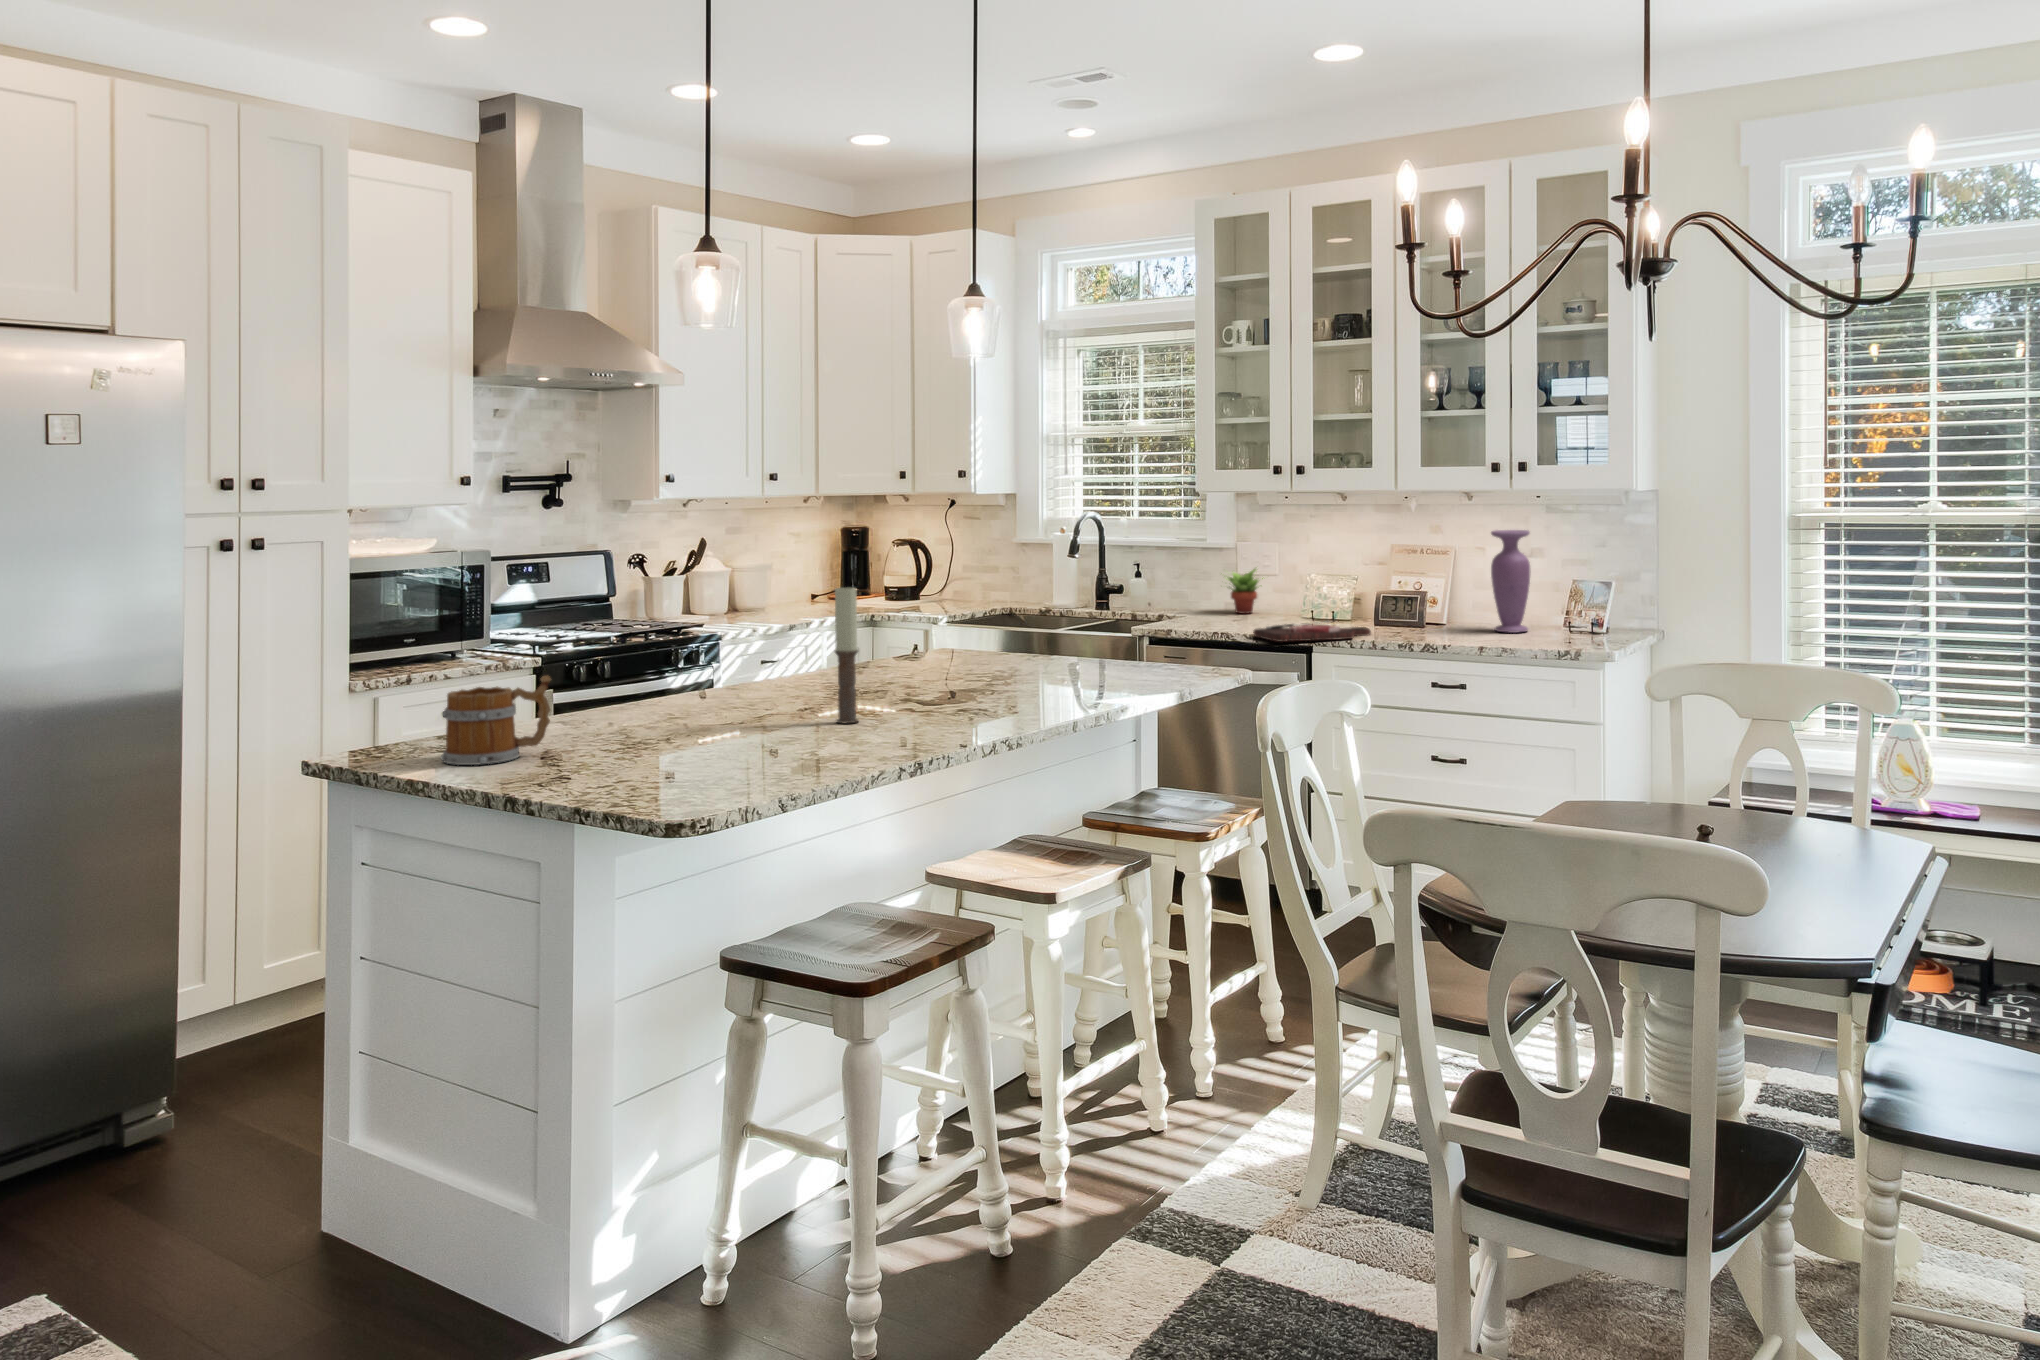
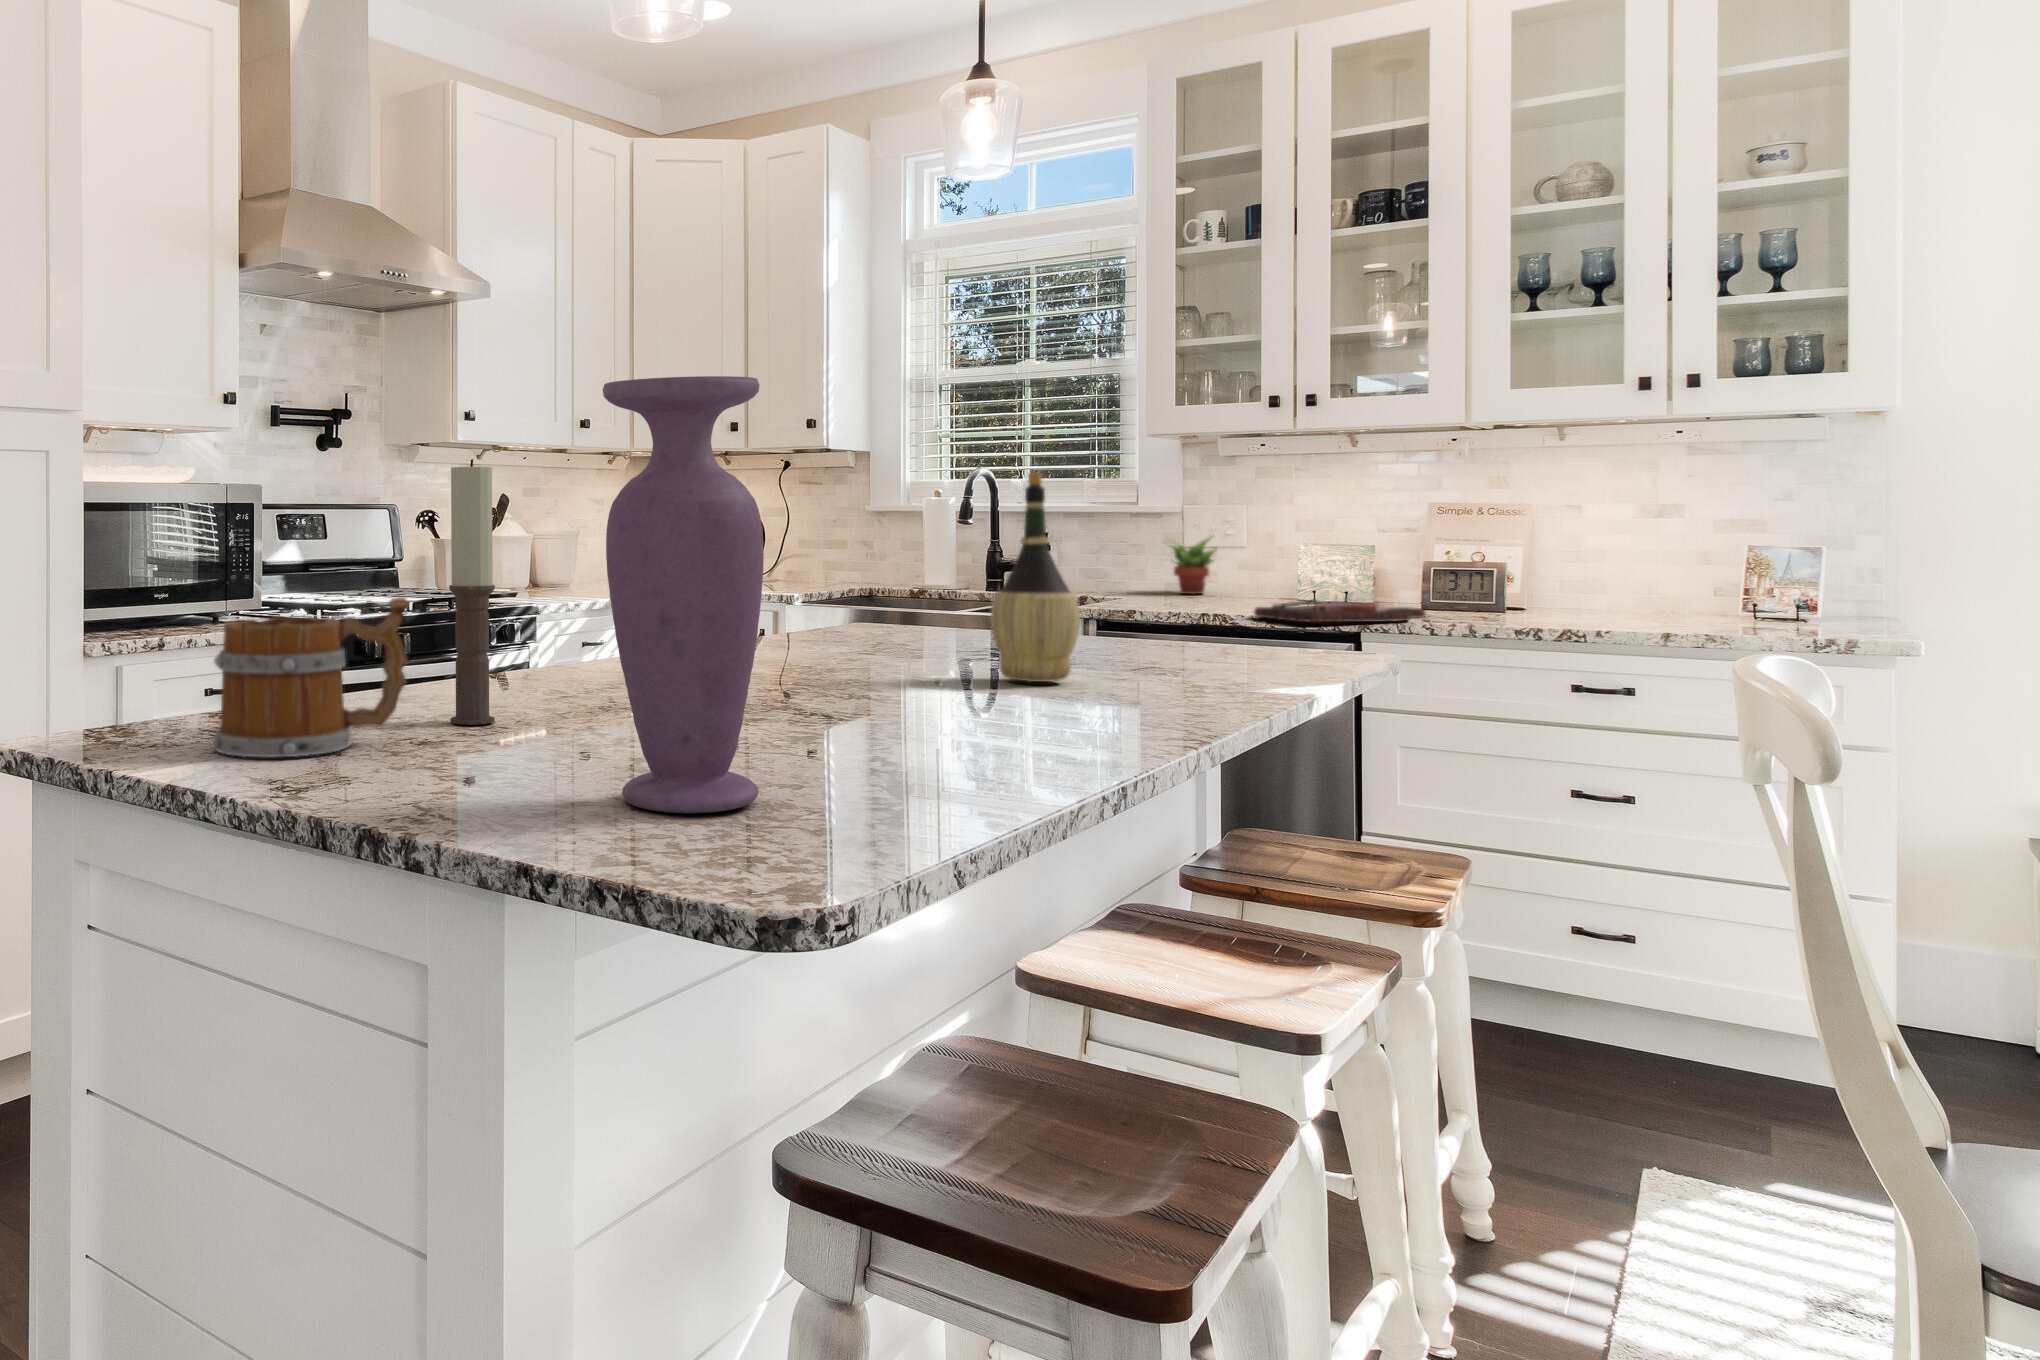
vase: present [1491,530,1530,633] -> present [603,376,764,813]
wine bottle: none [939,576,991,704] -> present [991,472,1080,682]
candle: present [835,587,859,723] -> present [449,459,495,725]

